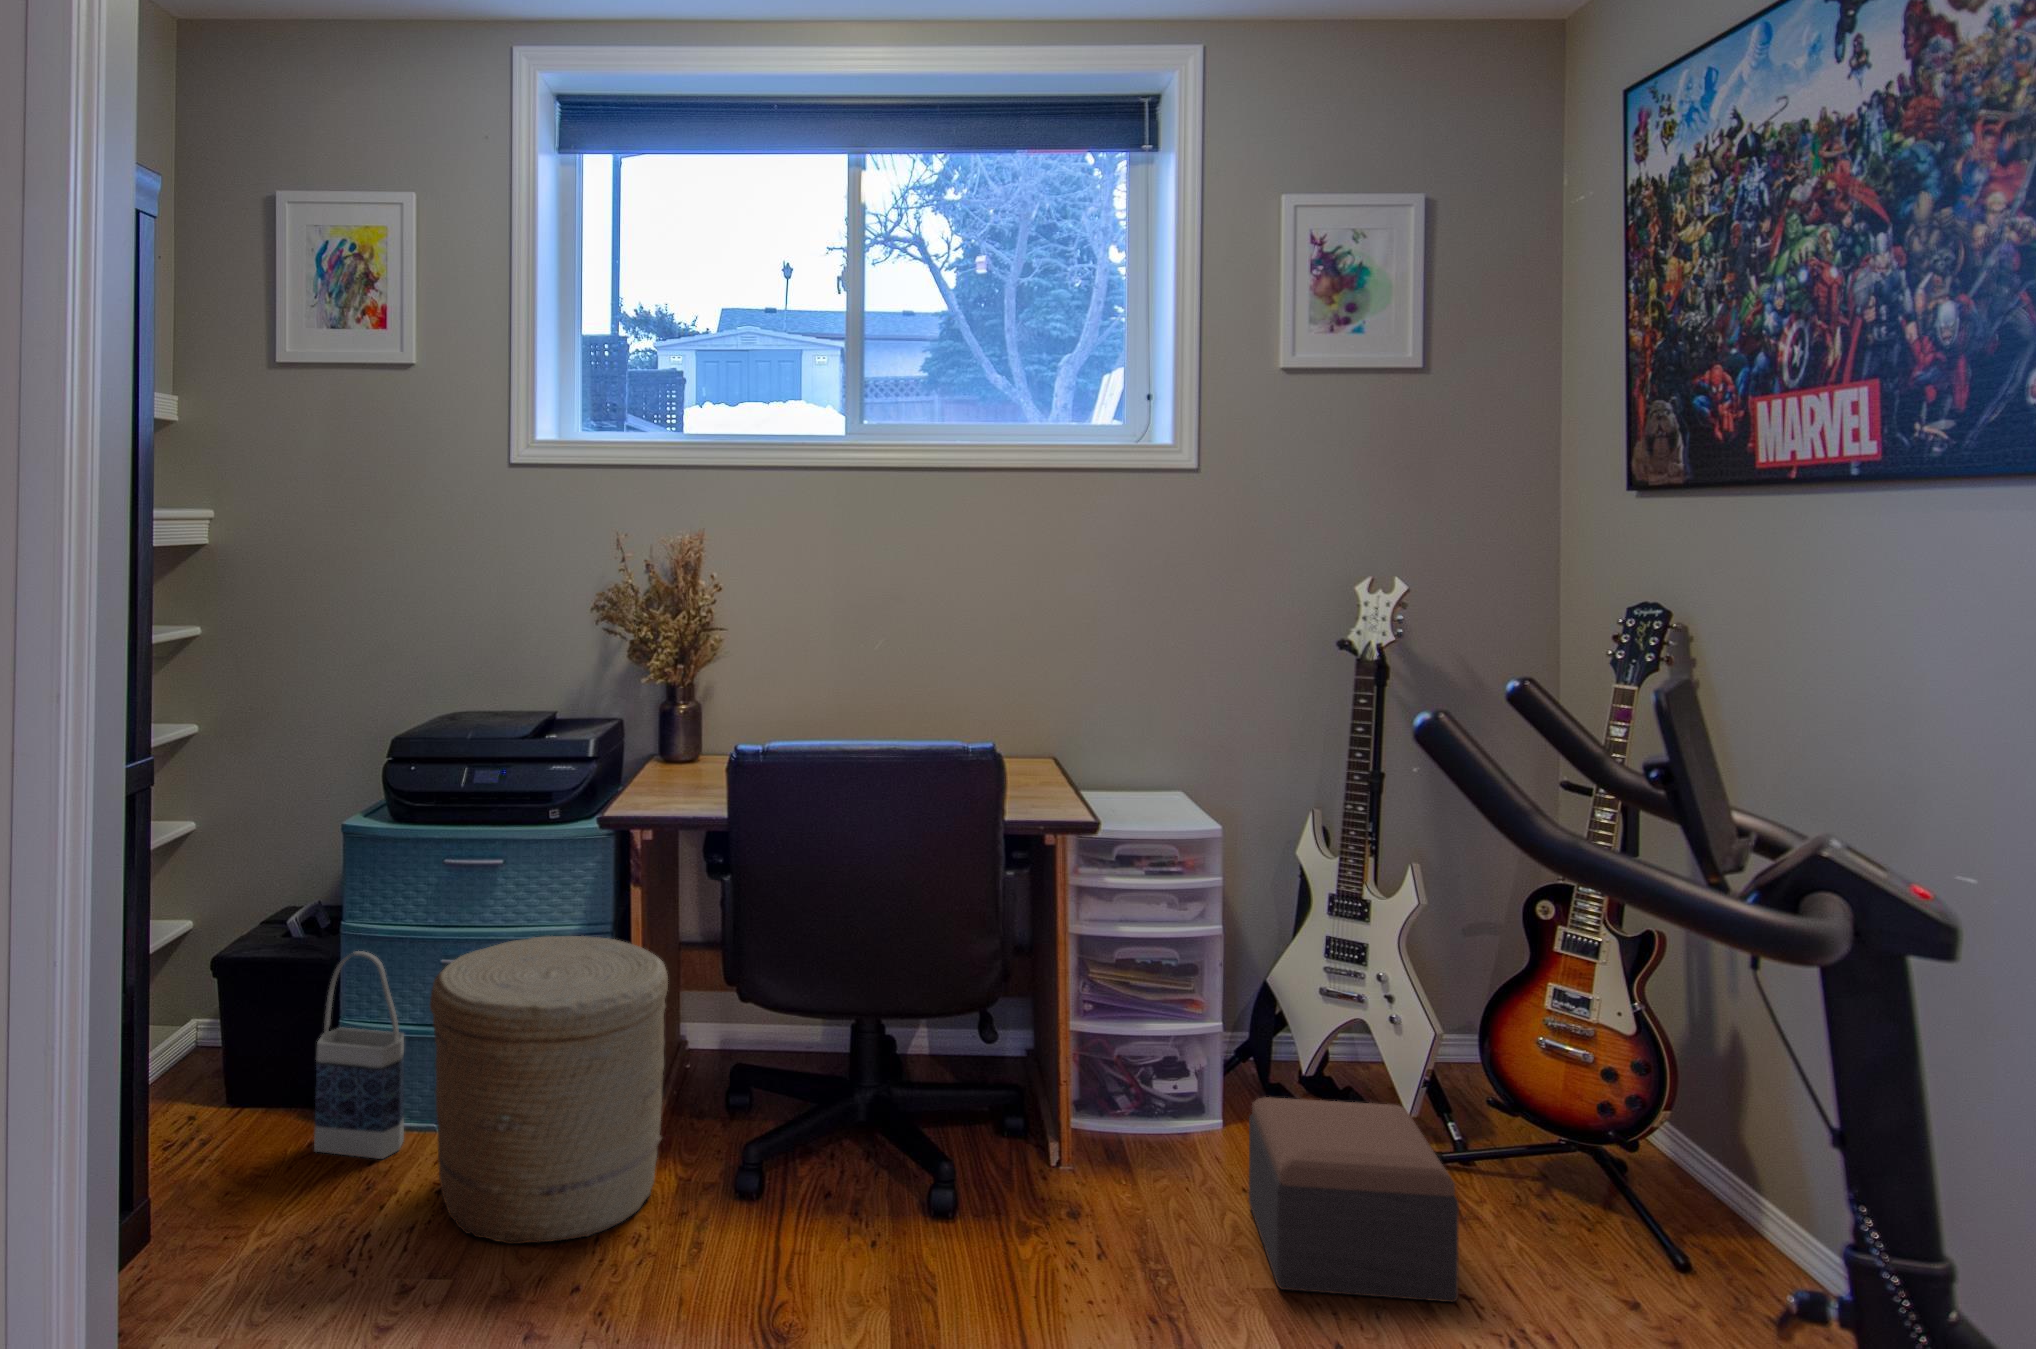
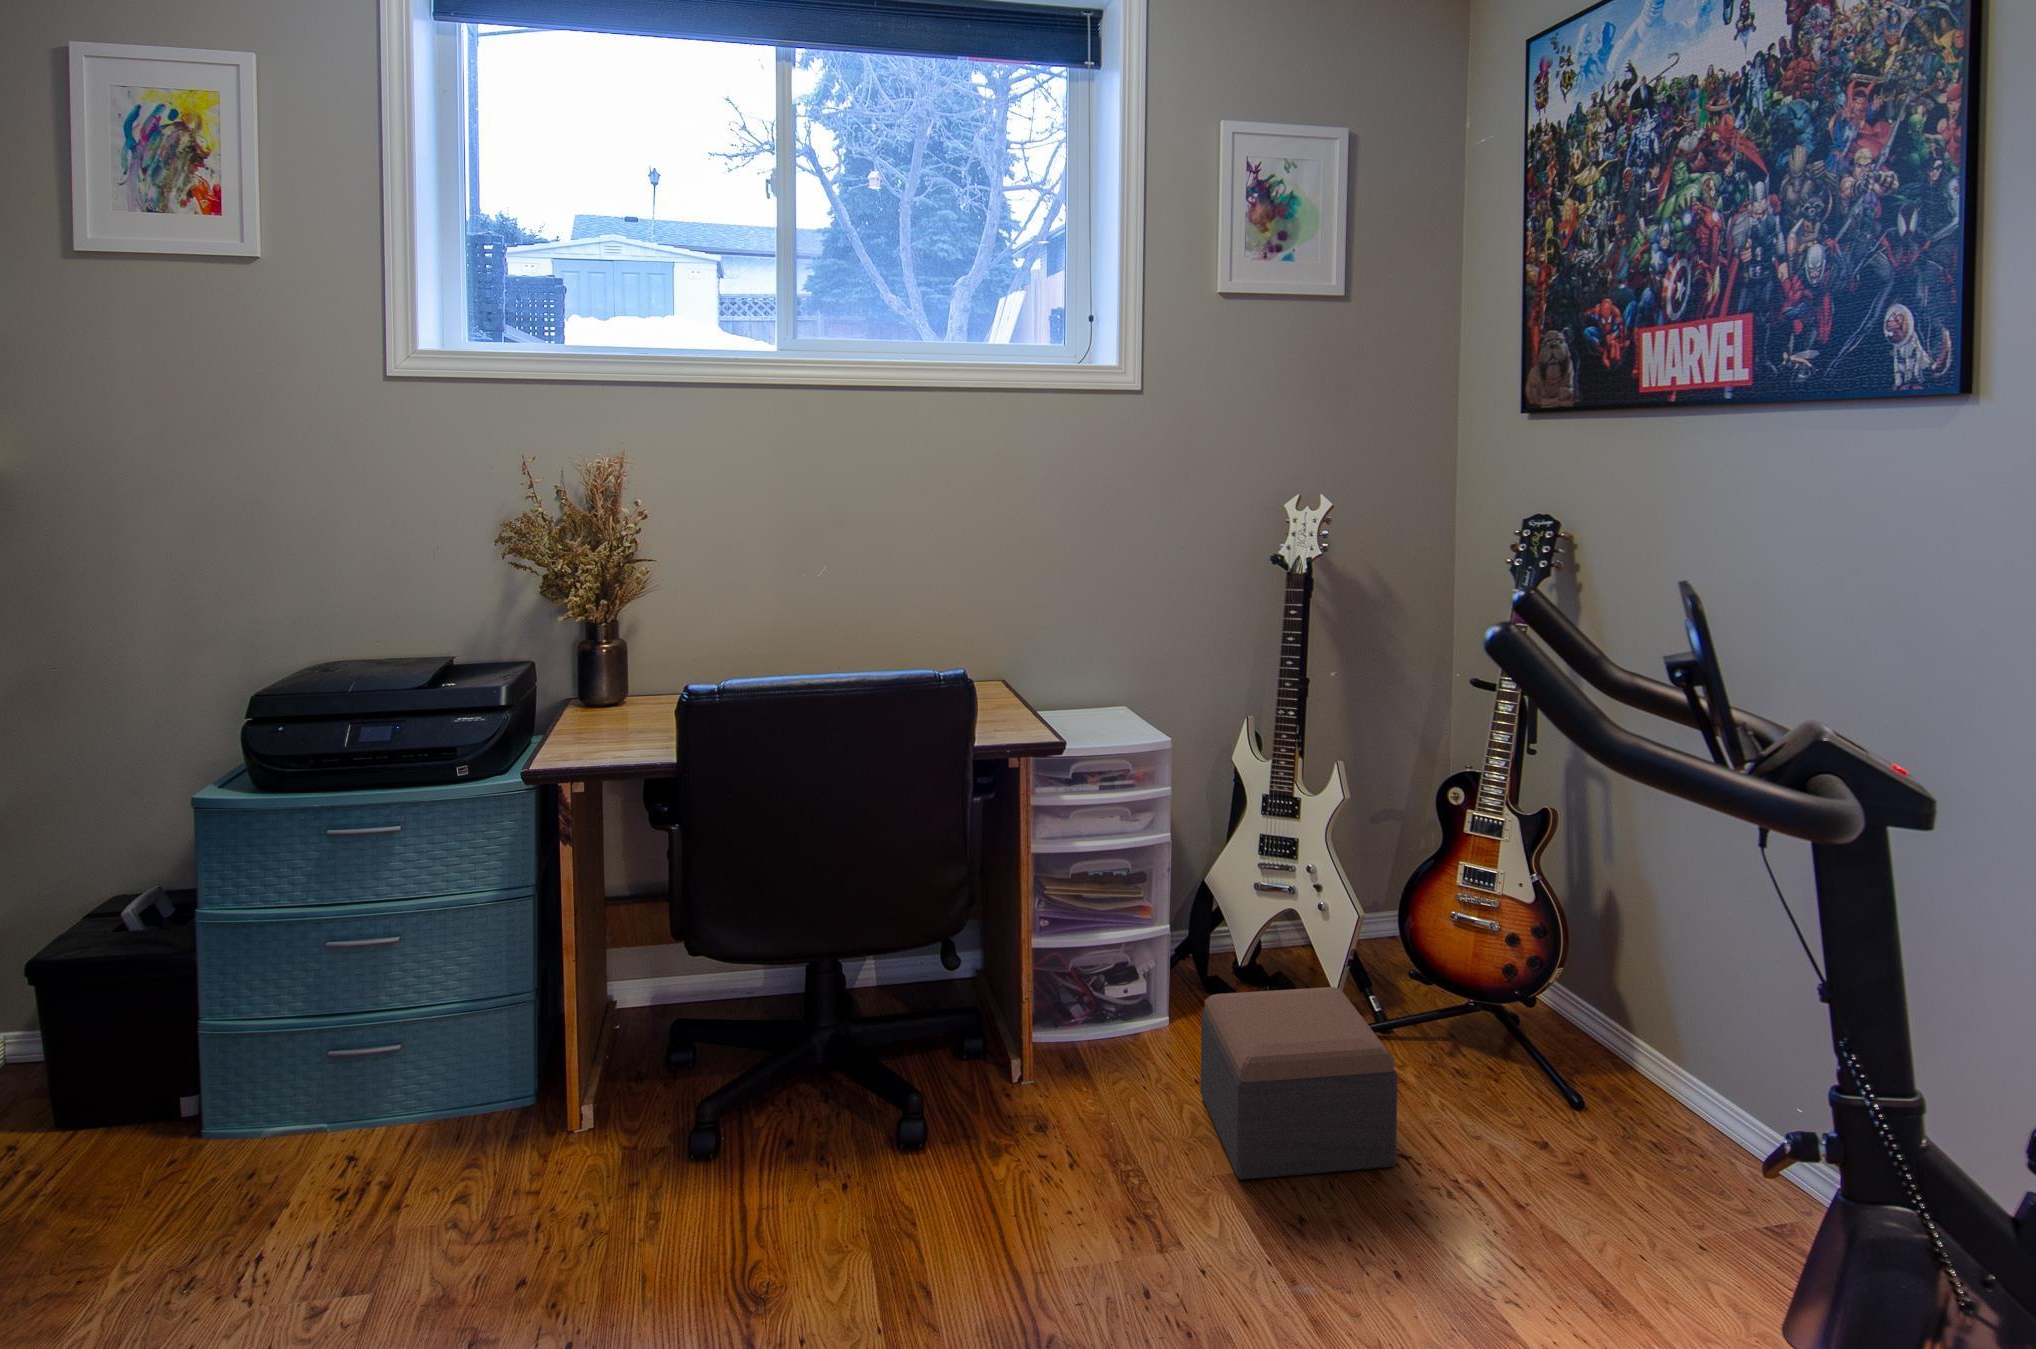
woven basket: present [430,936,668,1244] -> none [307,904,601,1264]
bag: present [314,951,404,1159] -> none [160,948,281,1184]

